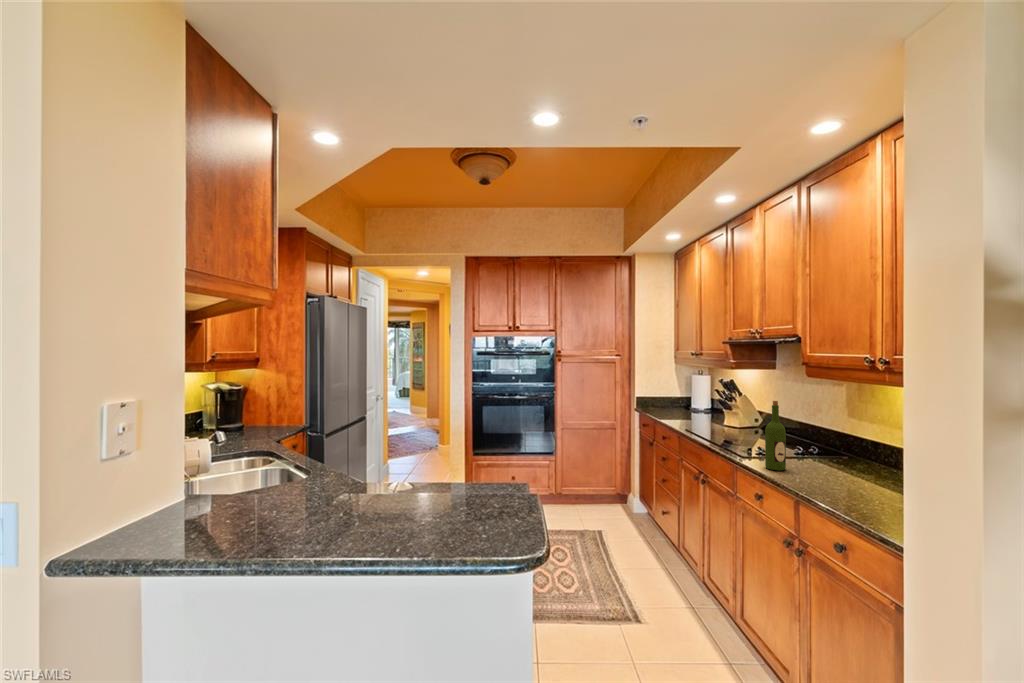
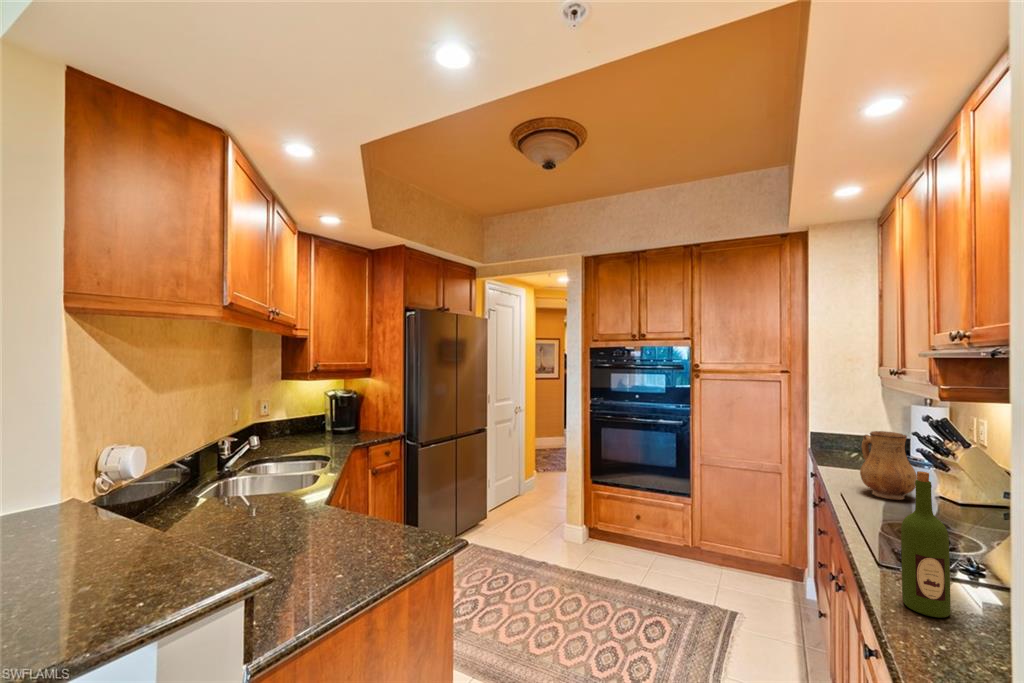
ceramic pitcher: none [691,390,722,430] -> present [860,431,917,500]

